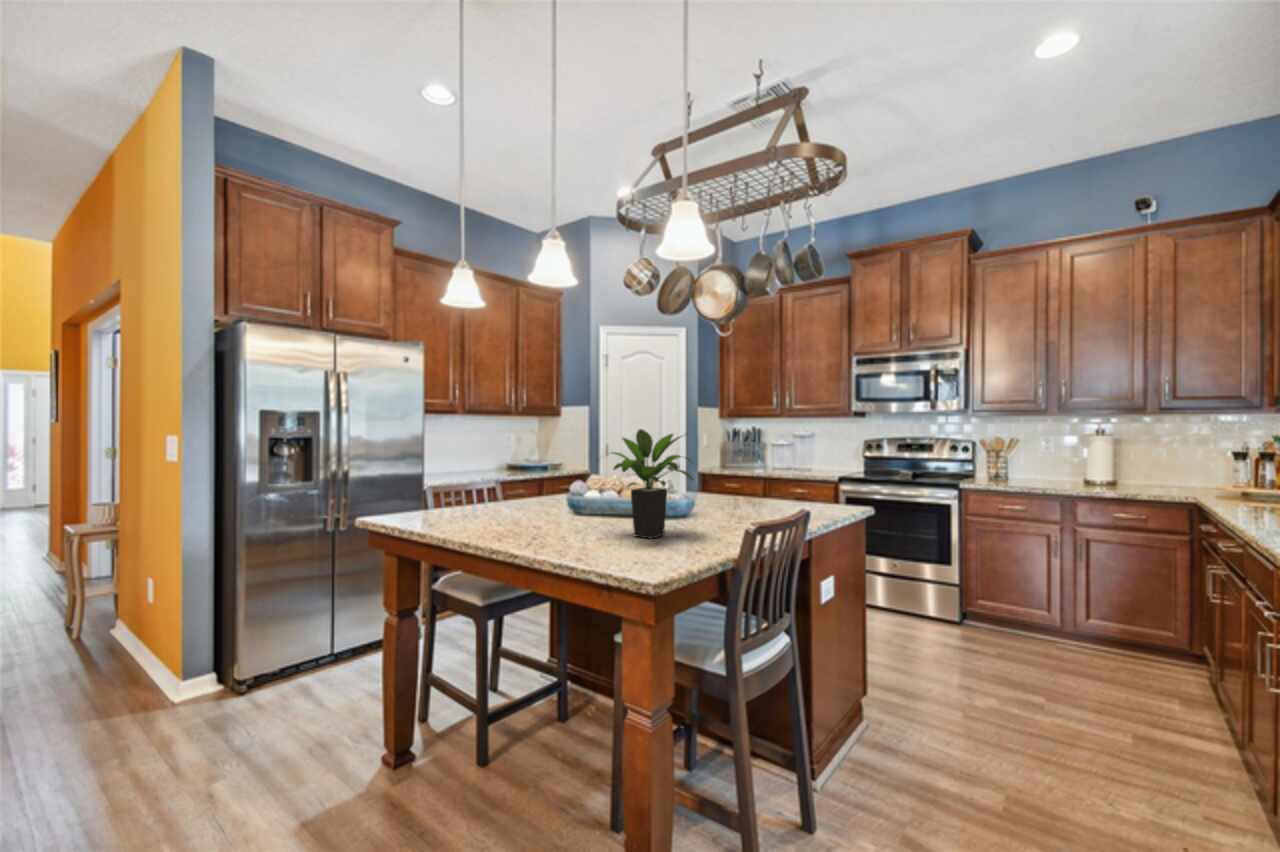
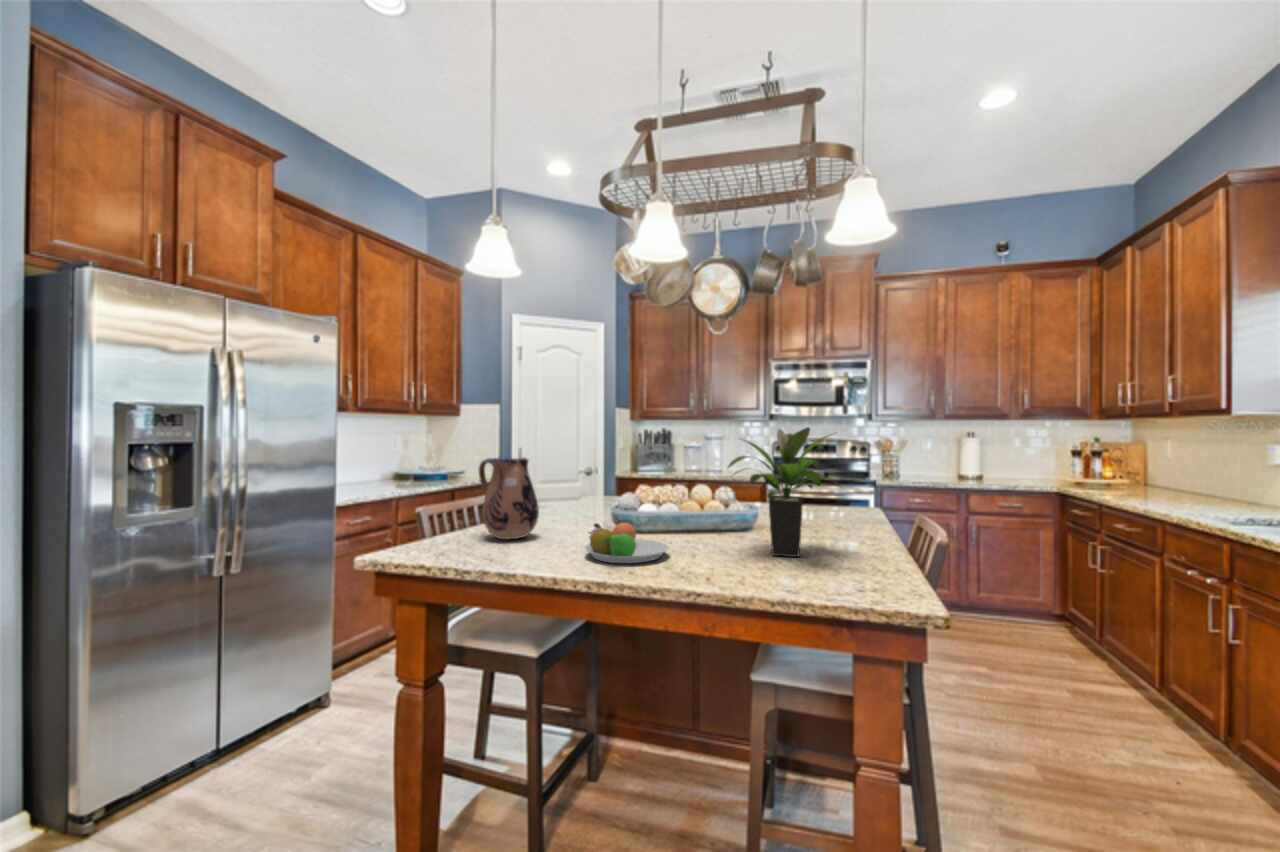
ceramic pitcher: none [456,452,500,514] -> present [479,457,539,539]
fruit bowl: none [492,503,560,534] -> present [585,522,669,563]

